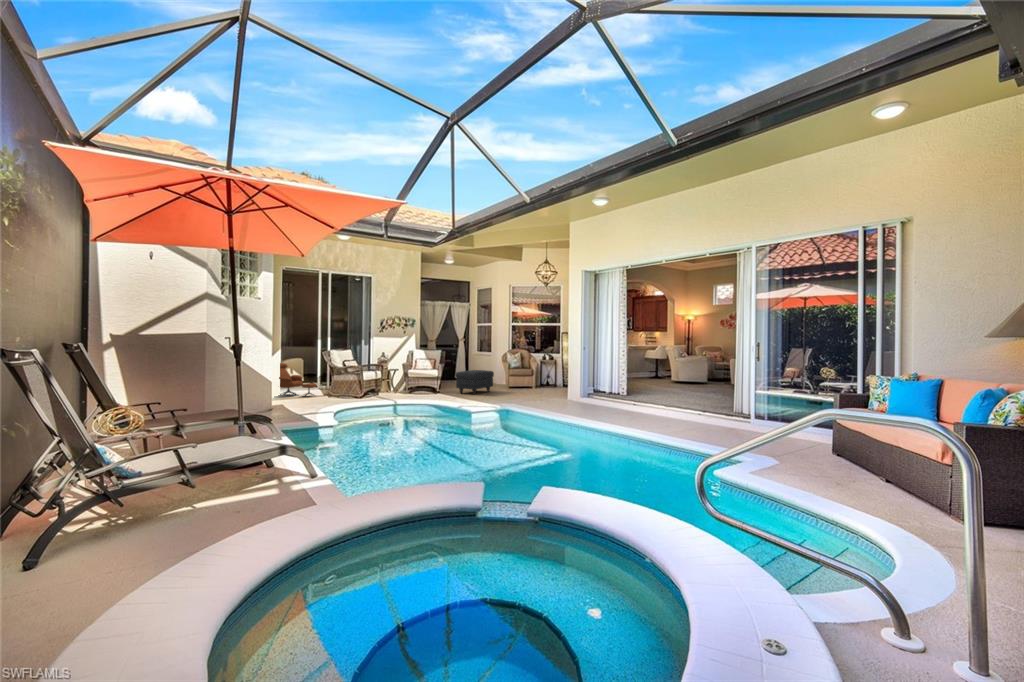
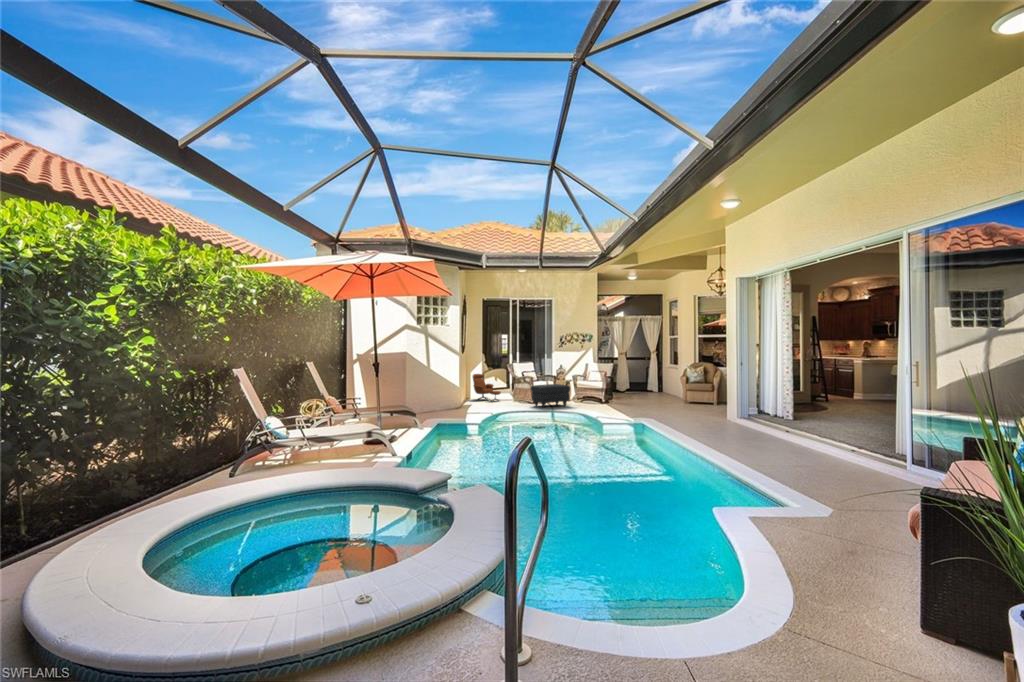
ottoman: present [455,370,494,394] -> present [531,384,570,408]

